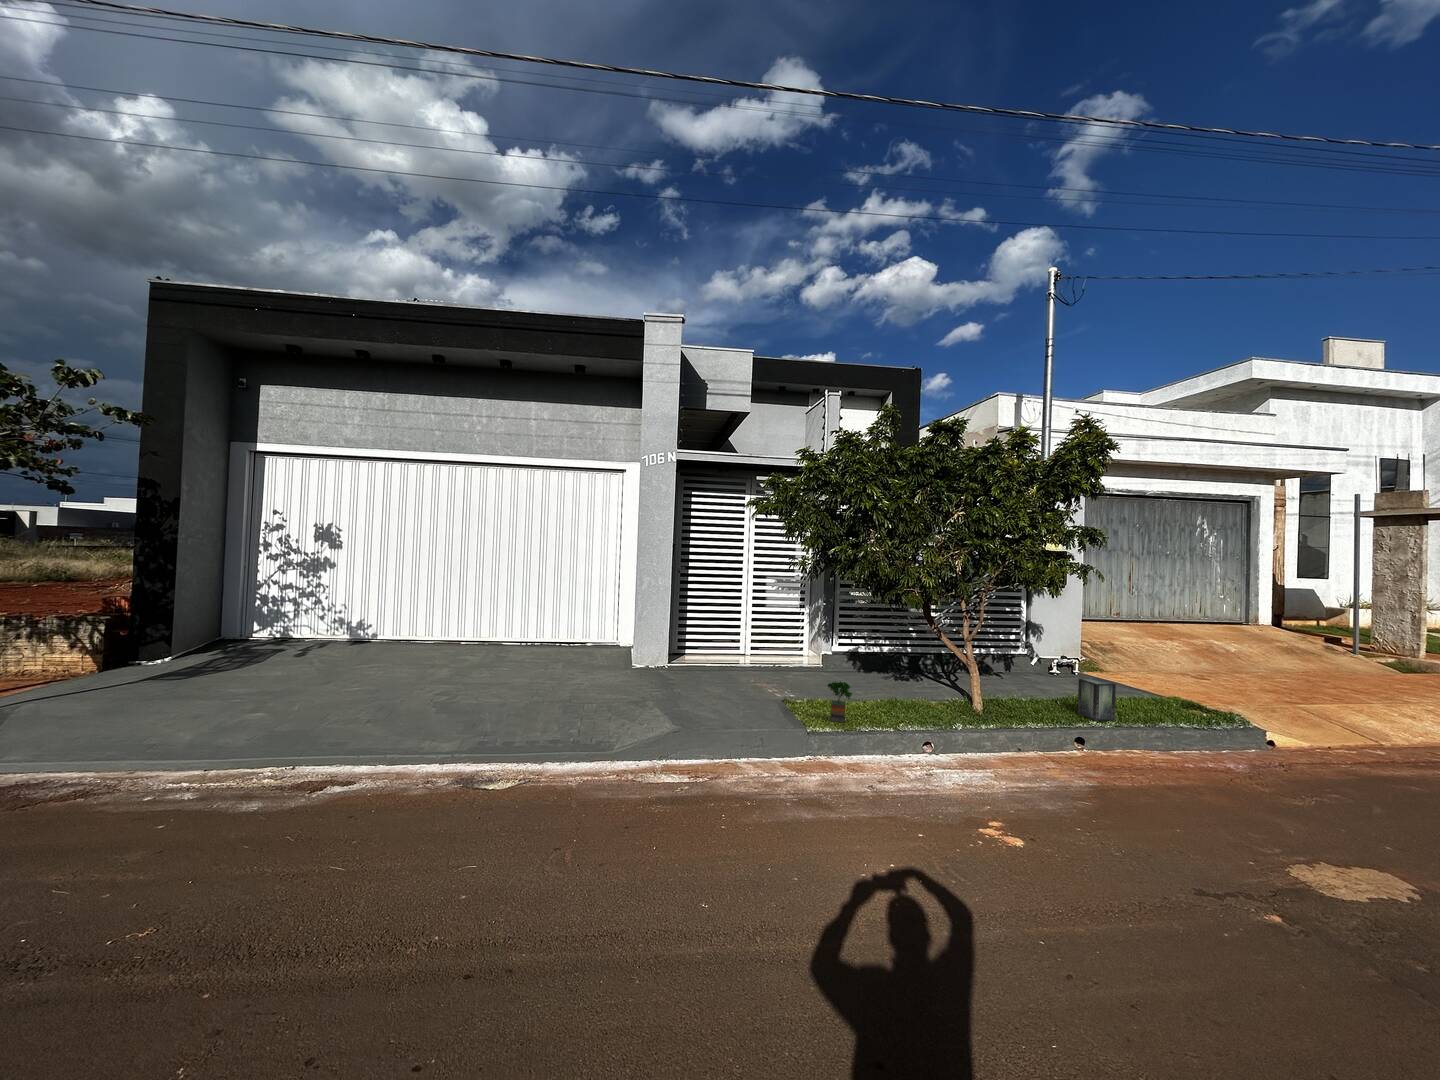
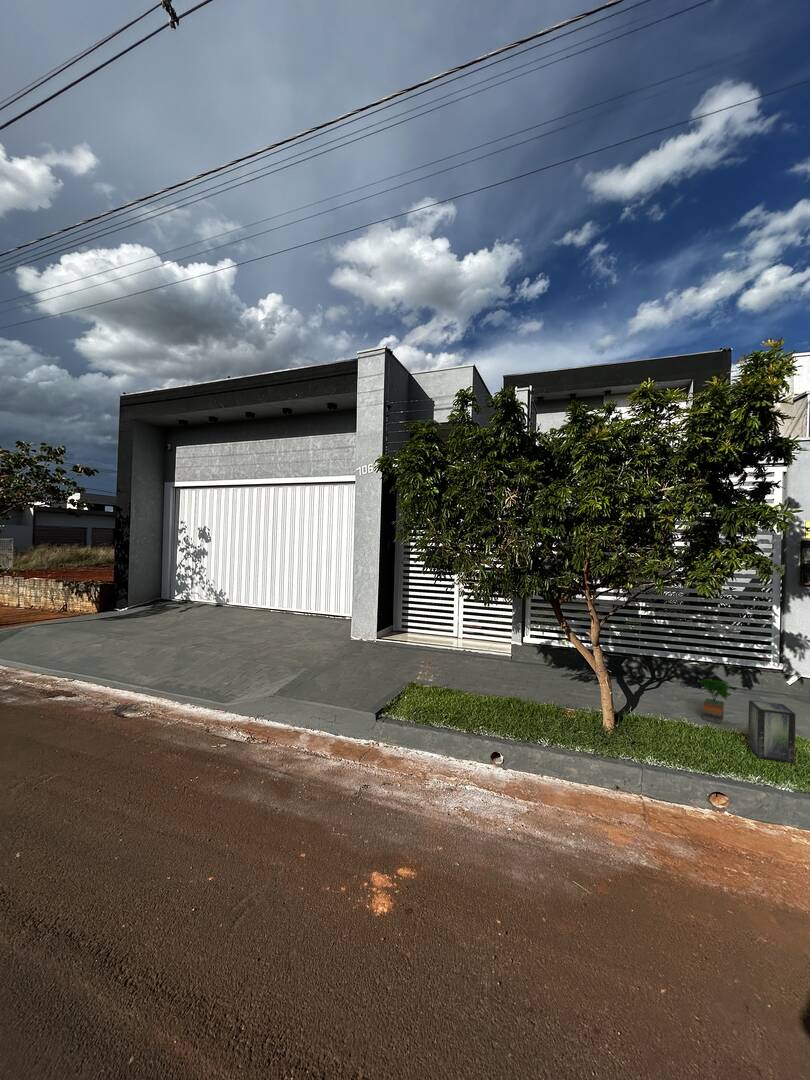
potted tree: present [827,682,852,722] -> present [701,679,731,723]

